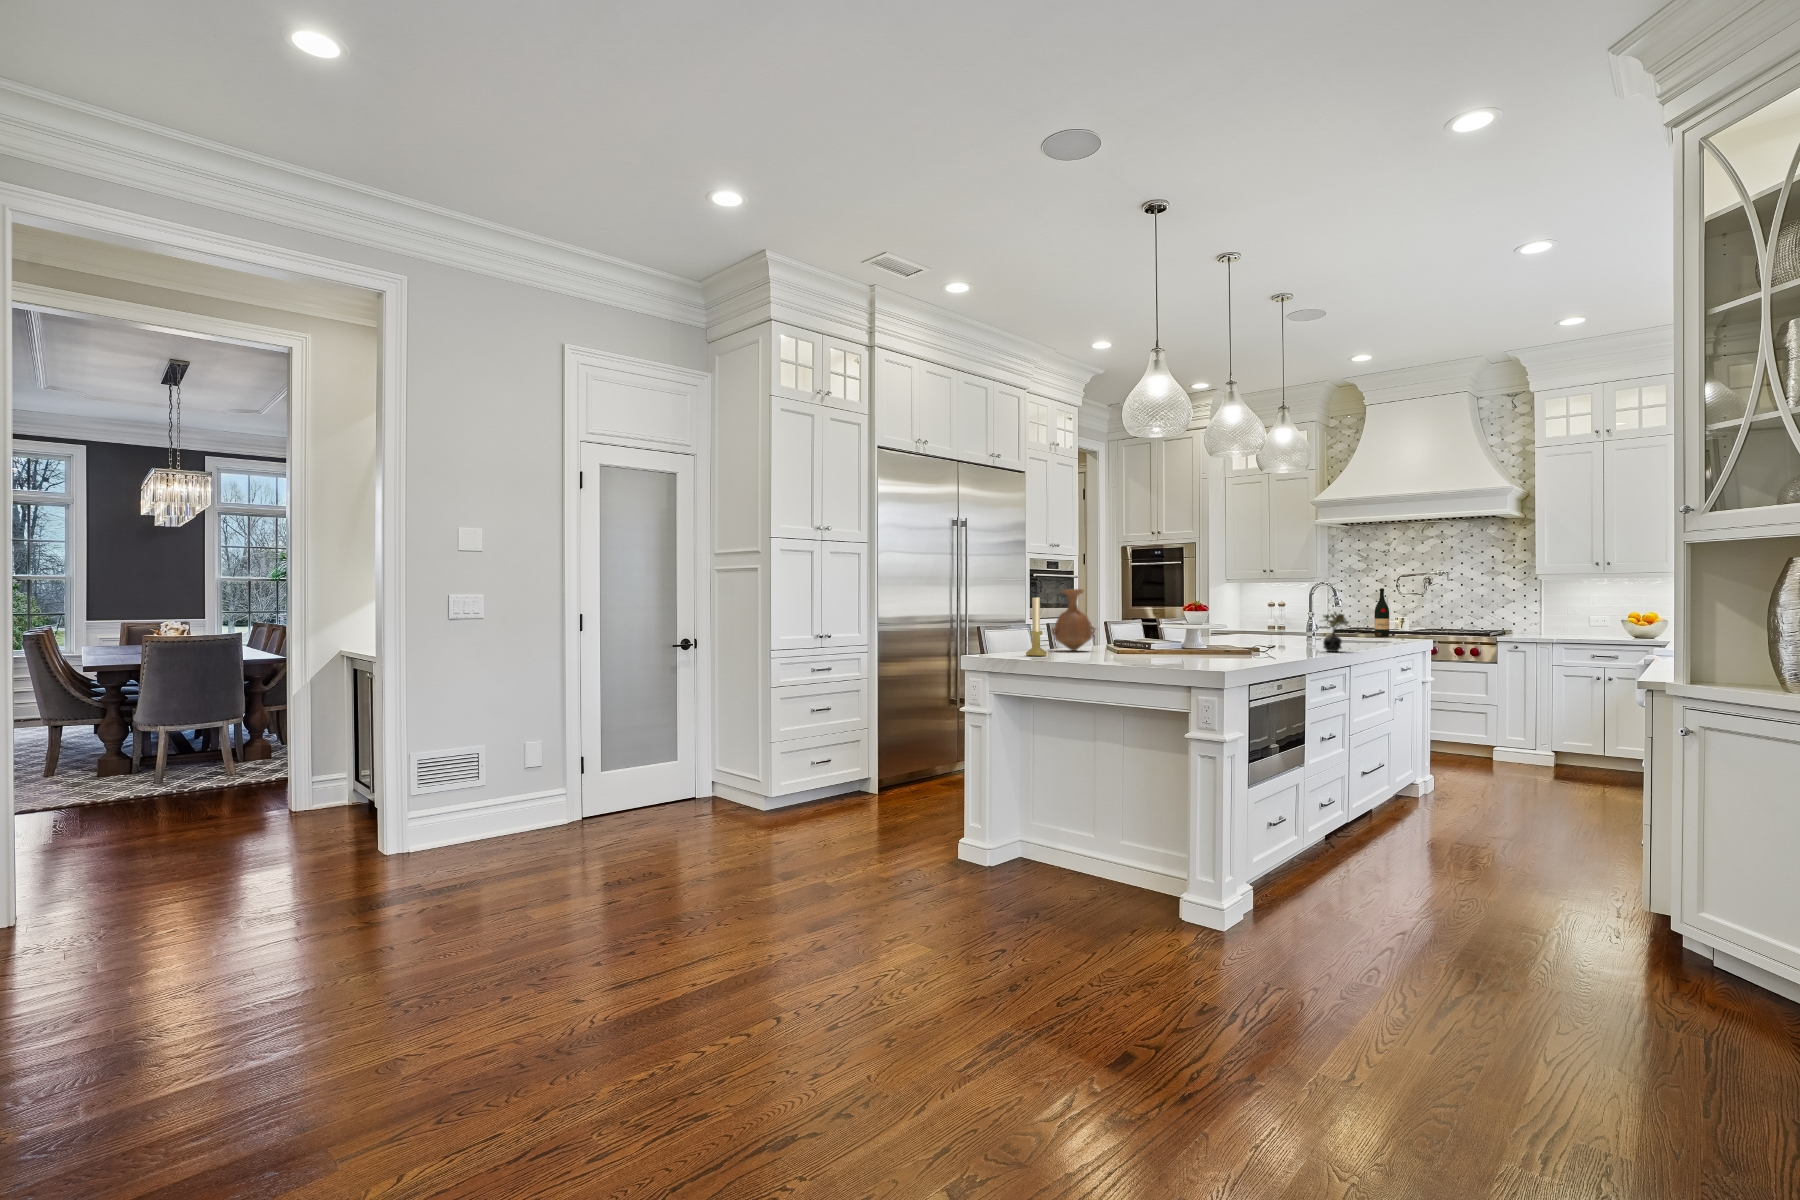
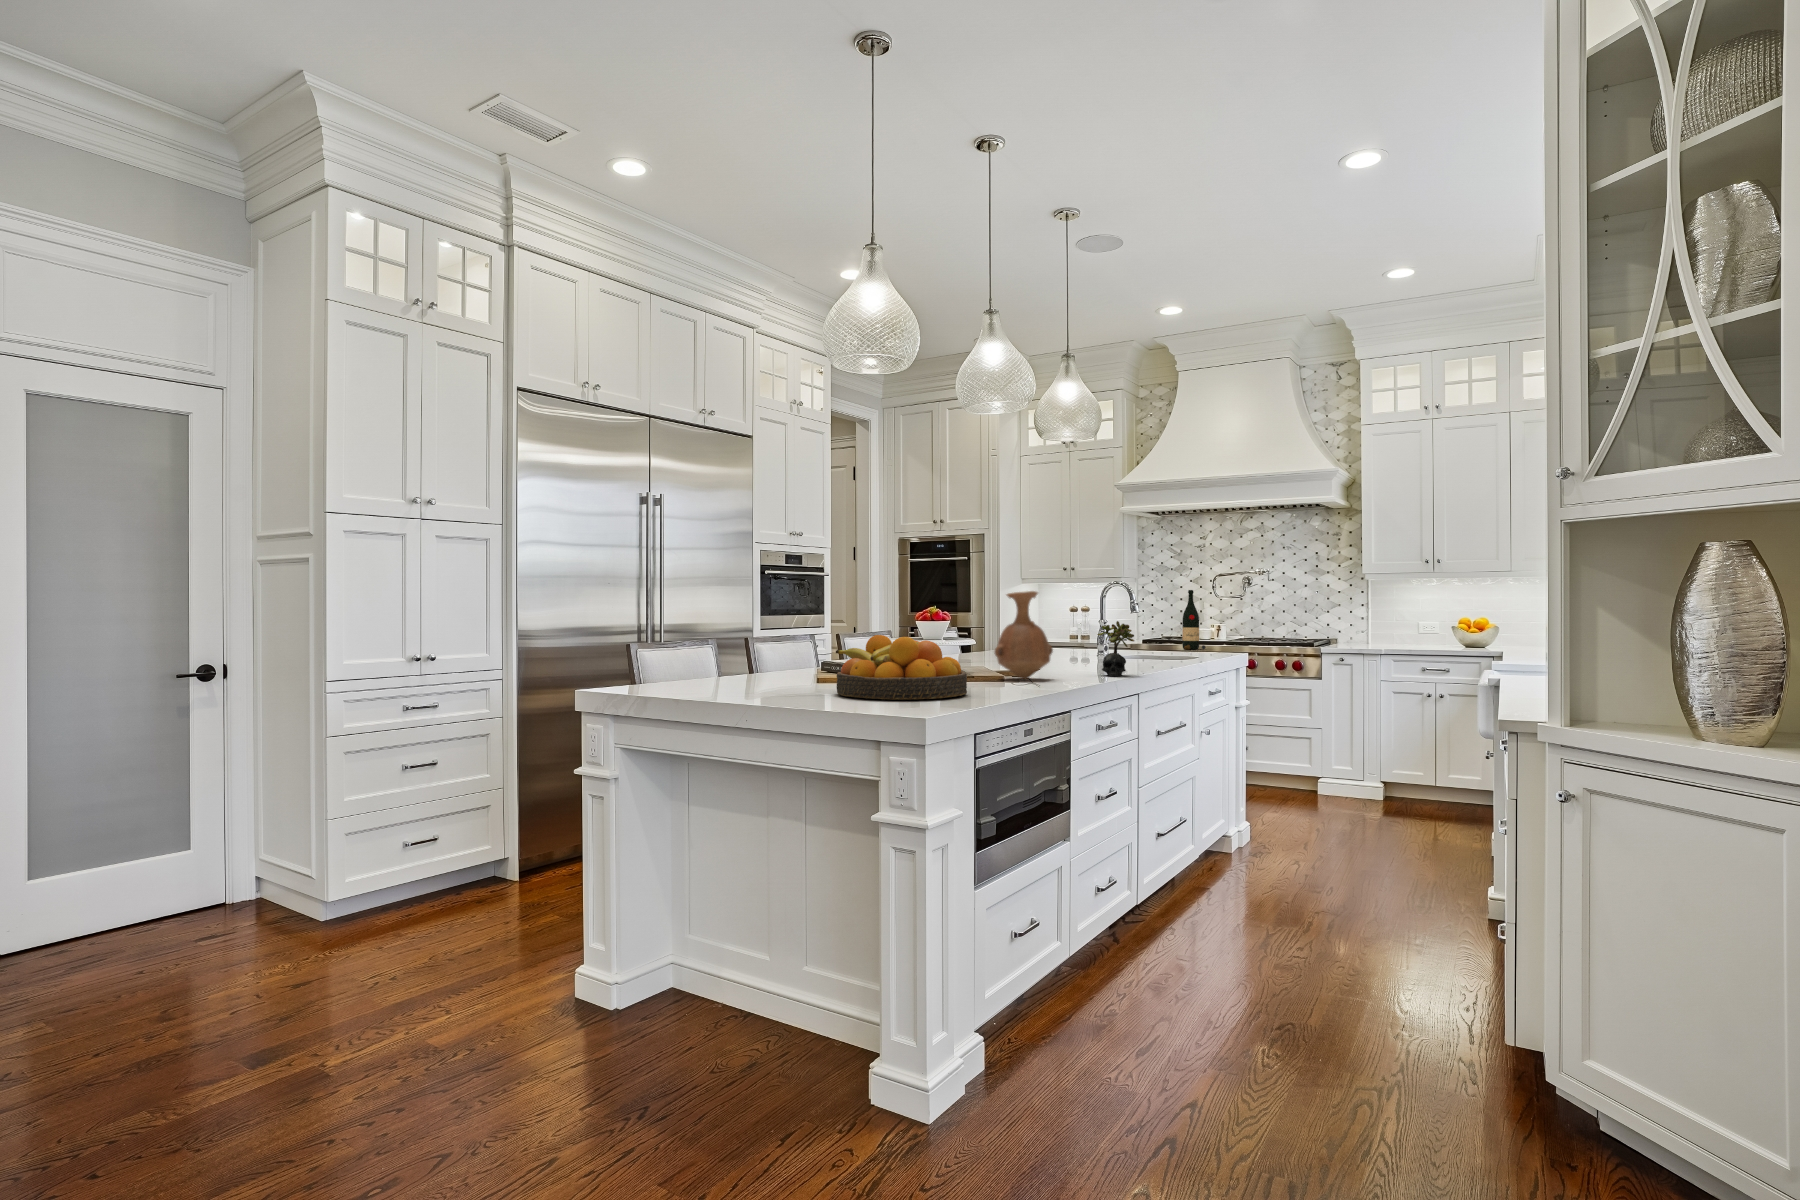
vase: present [1051,589,1095,651] -> present [994,591,1053,679]
candle holder: present [1026,597,1047,656] -> none [675,600,706,691]
fruit bowl: none [1139,619,1235,662] -> present [836,635,967,700]

